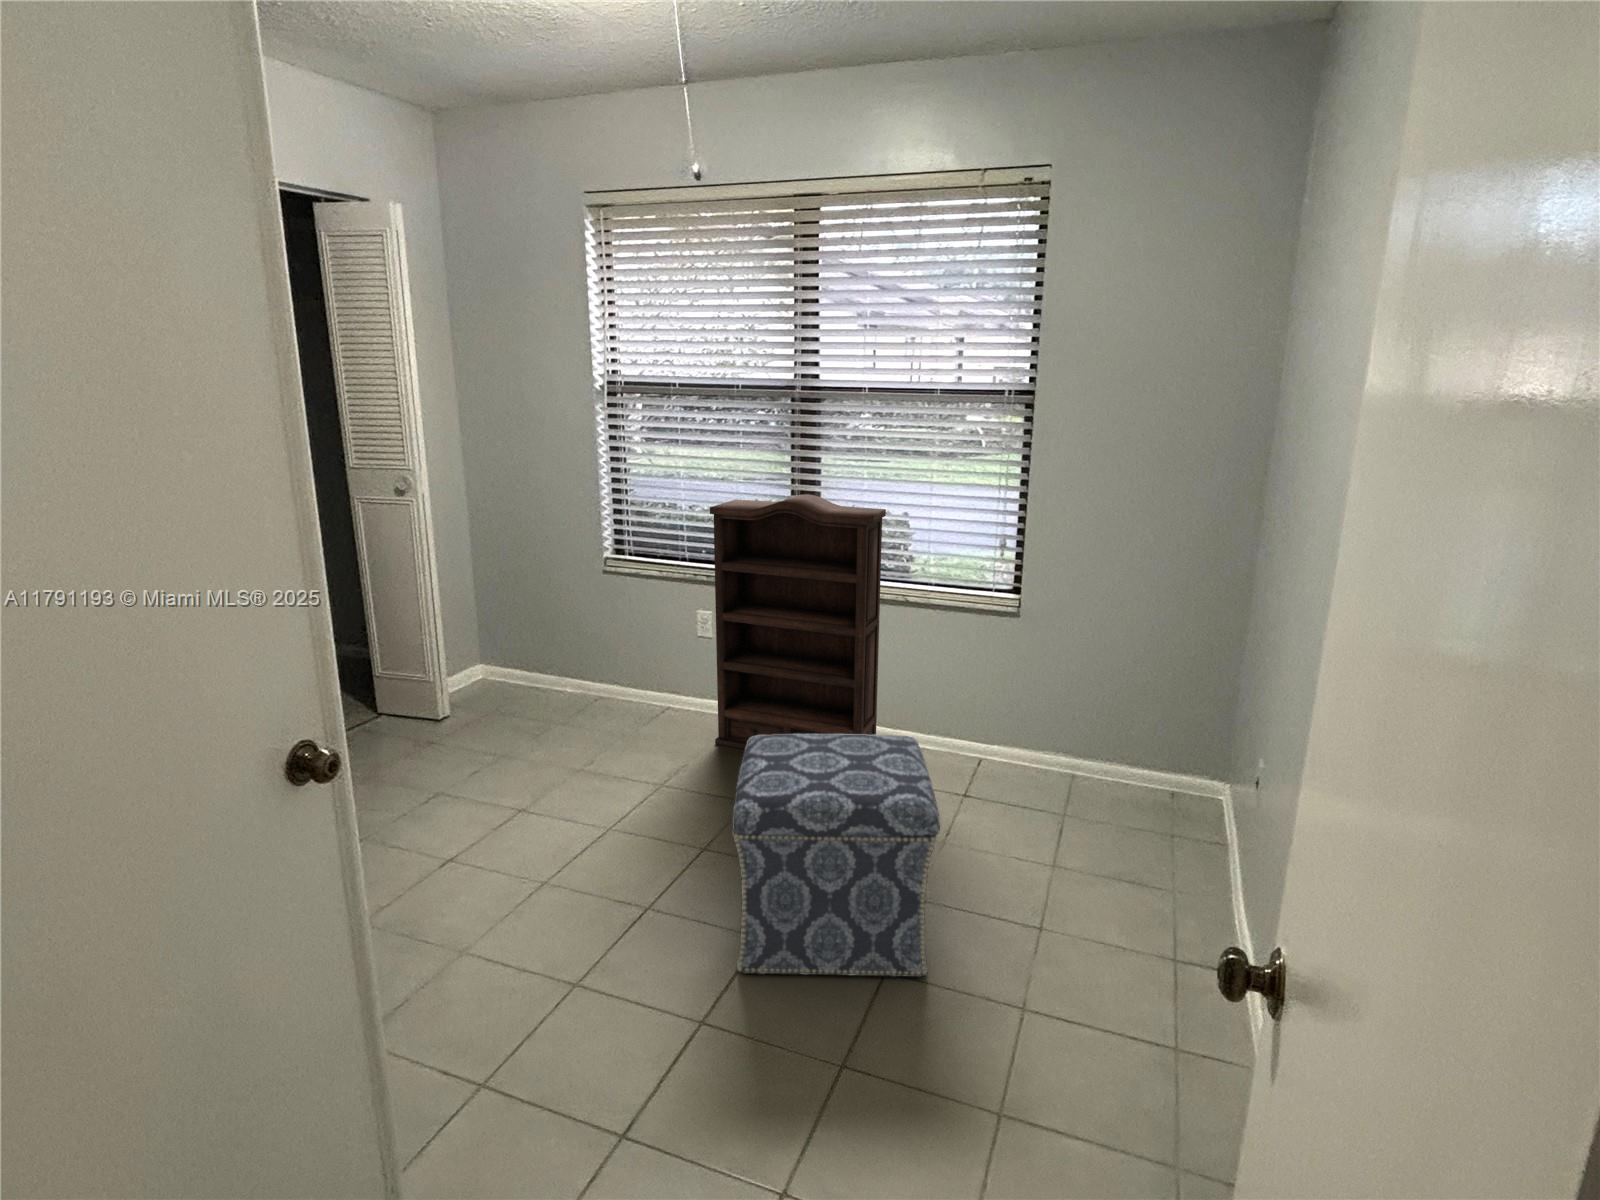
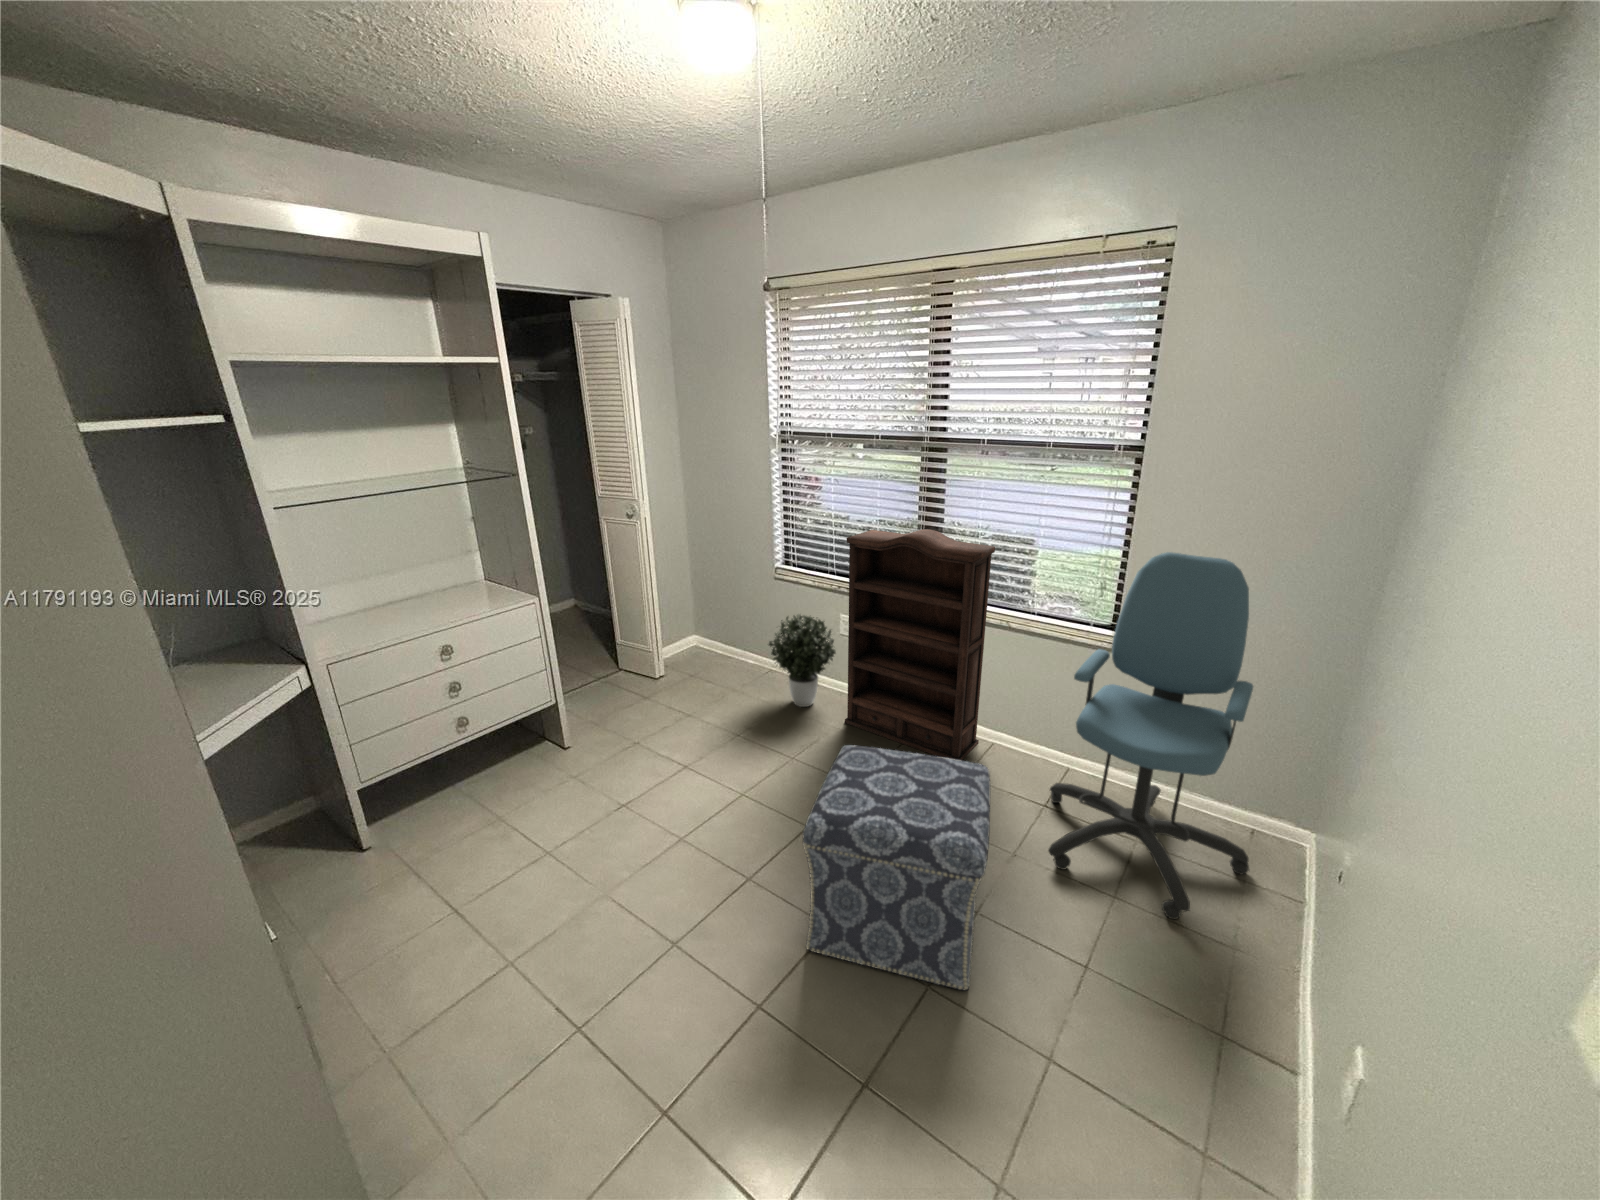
office chair: none [968,500,1173,879] -> present [1048,552,1253,919]
potted plant: none [607,612,697,733] -> present [769,615,836,707]

